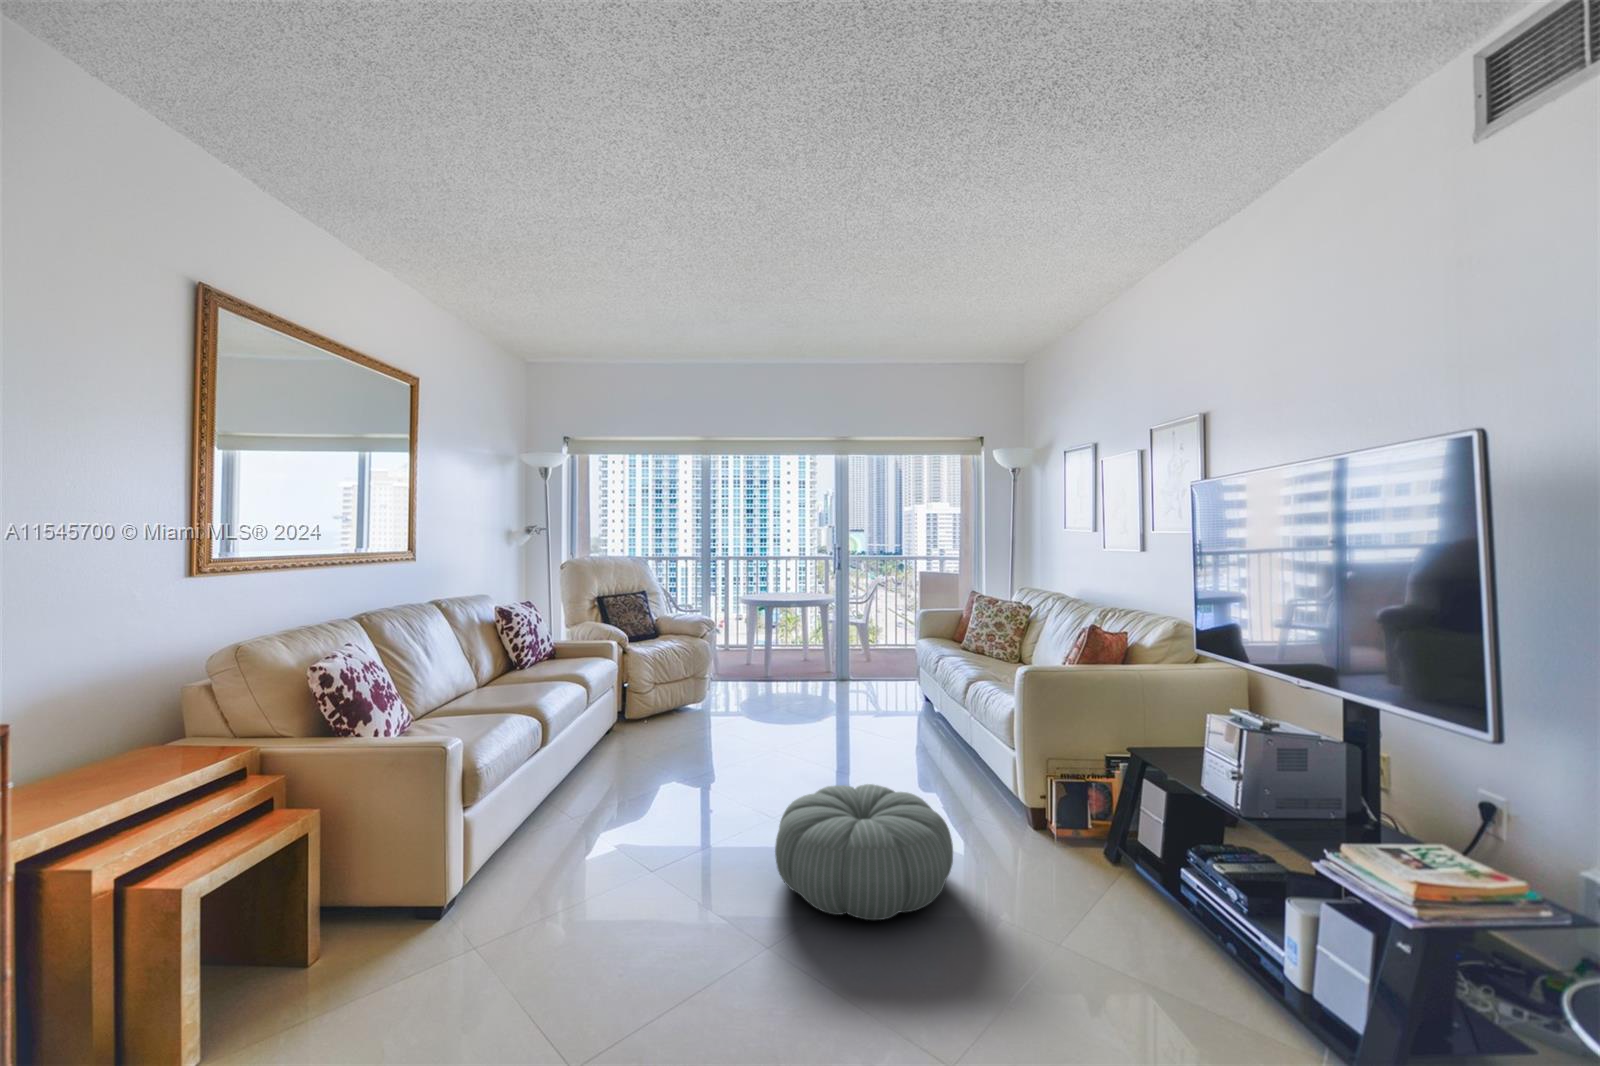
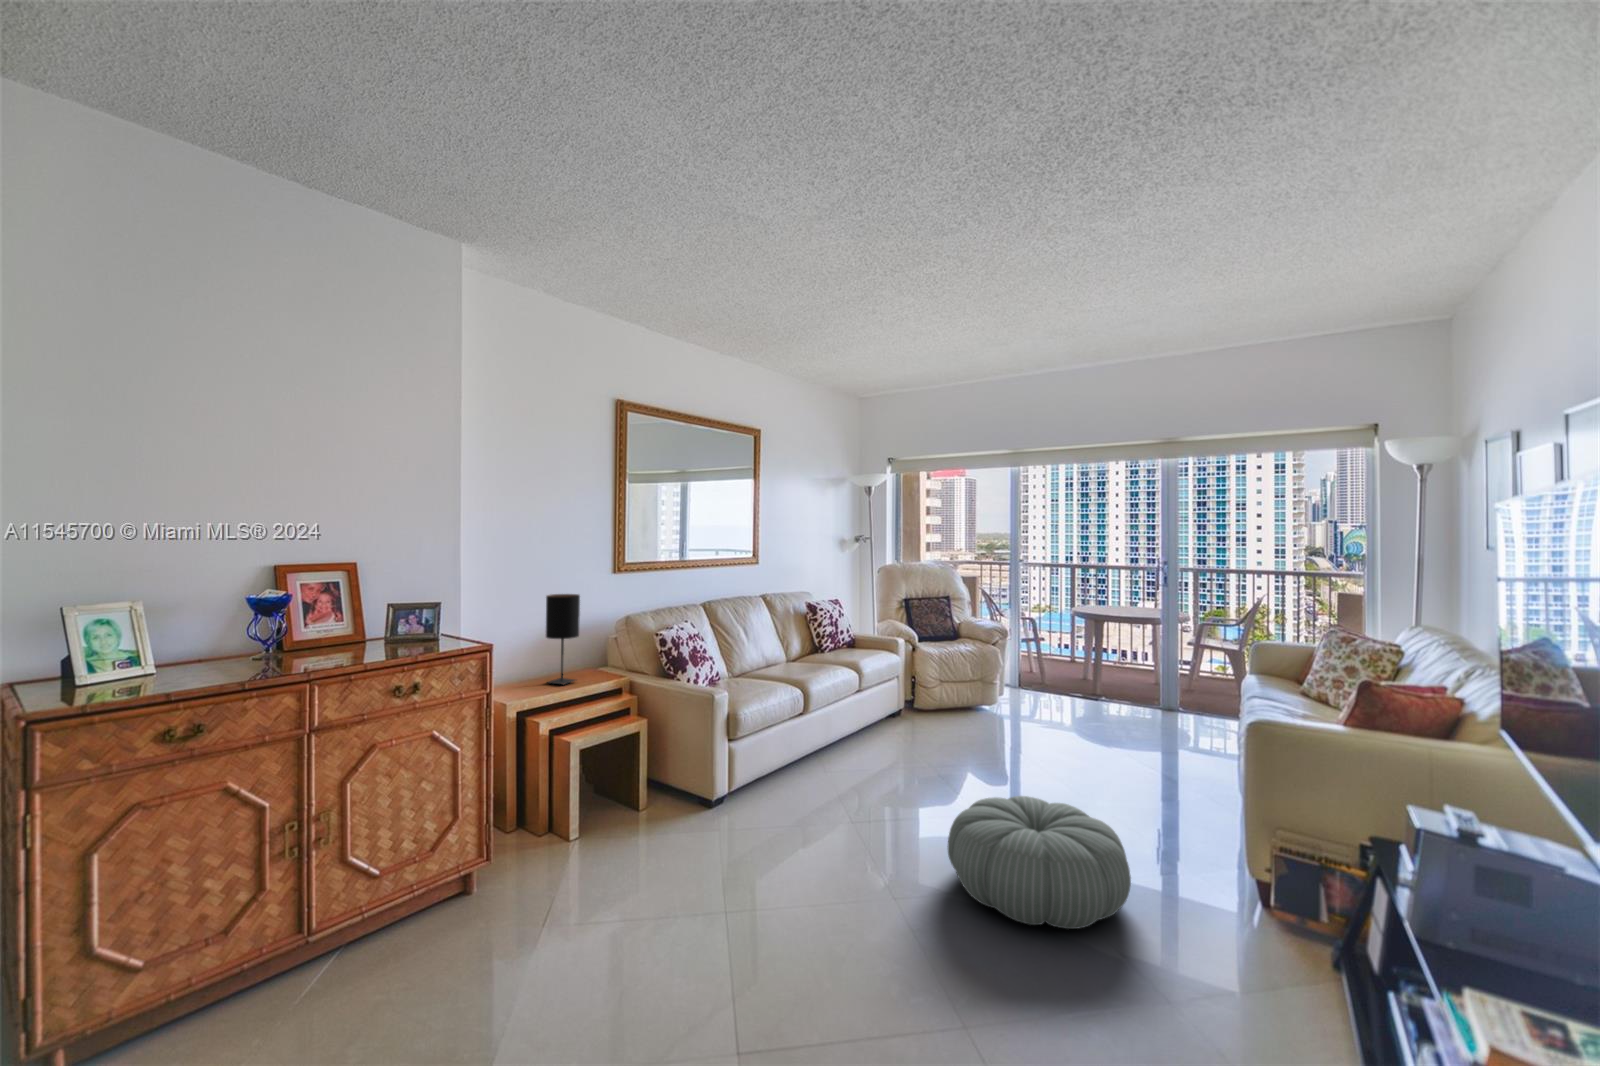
table lamp: none [85,620,164,784] -> present [546,594,580,685]

